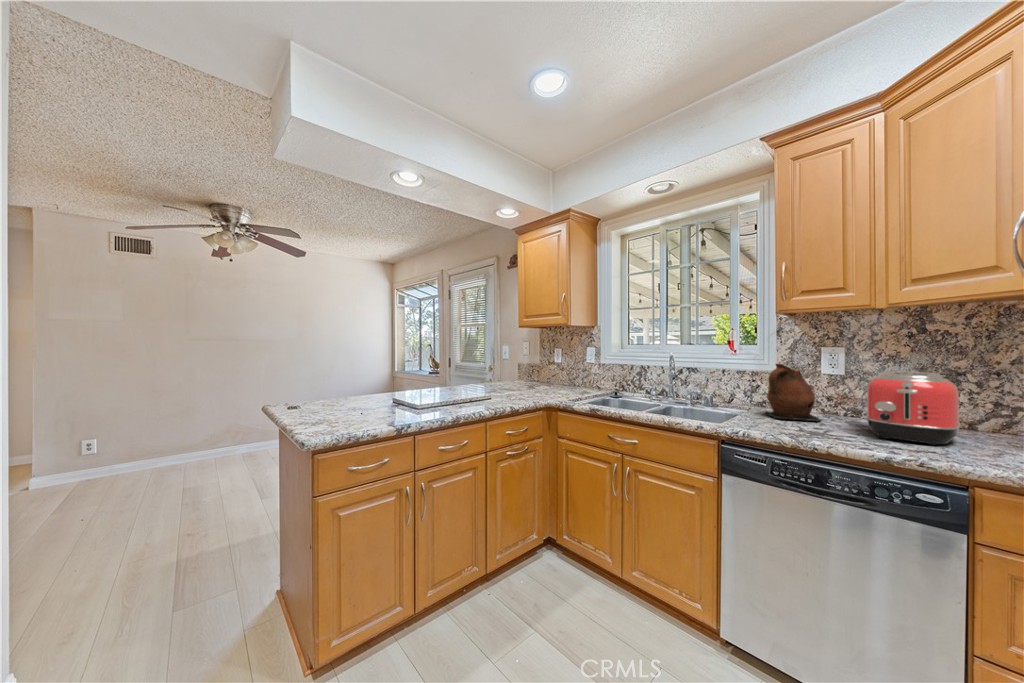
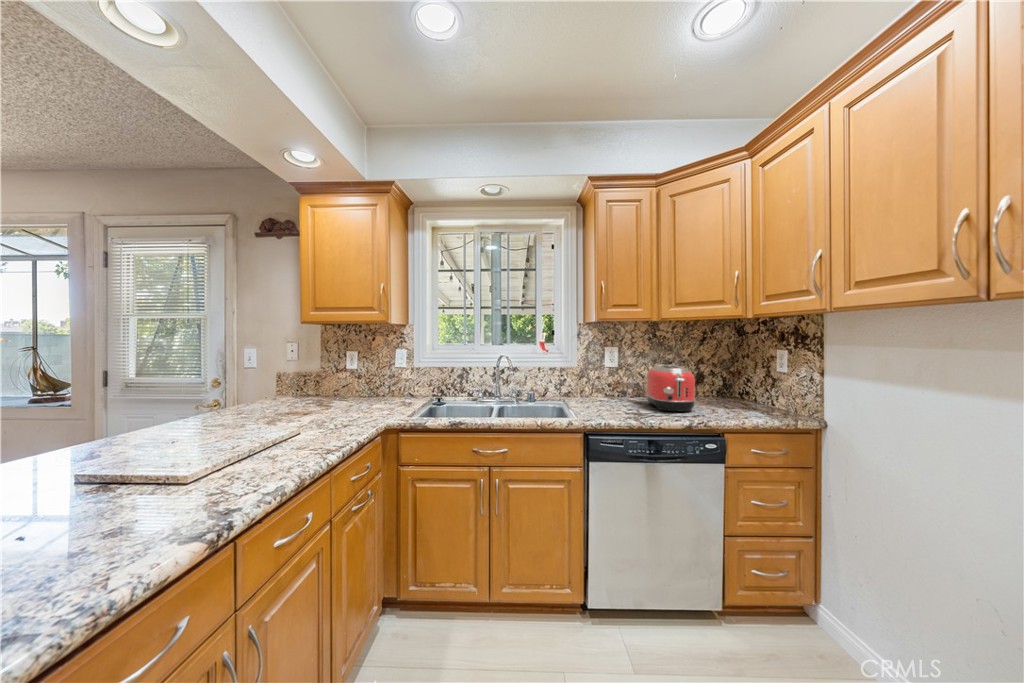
ceramic pitcher: present [766,364,822,422] -> none [577,362,617,406]

